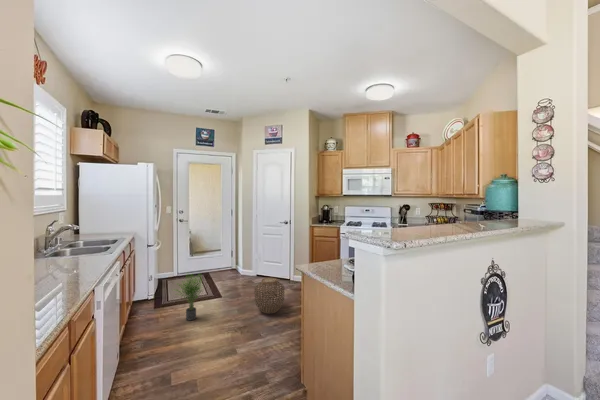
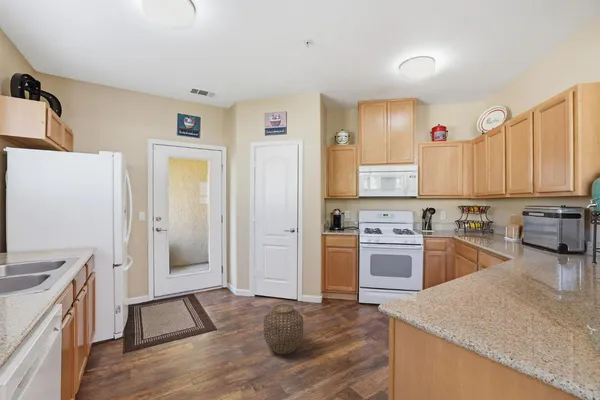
potted plant: present [177,276,201,320] -> none [146,301,200,372]

